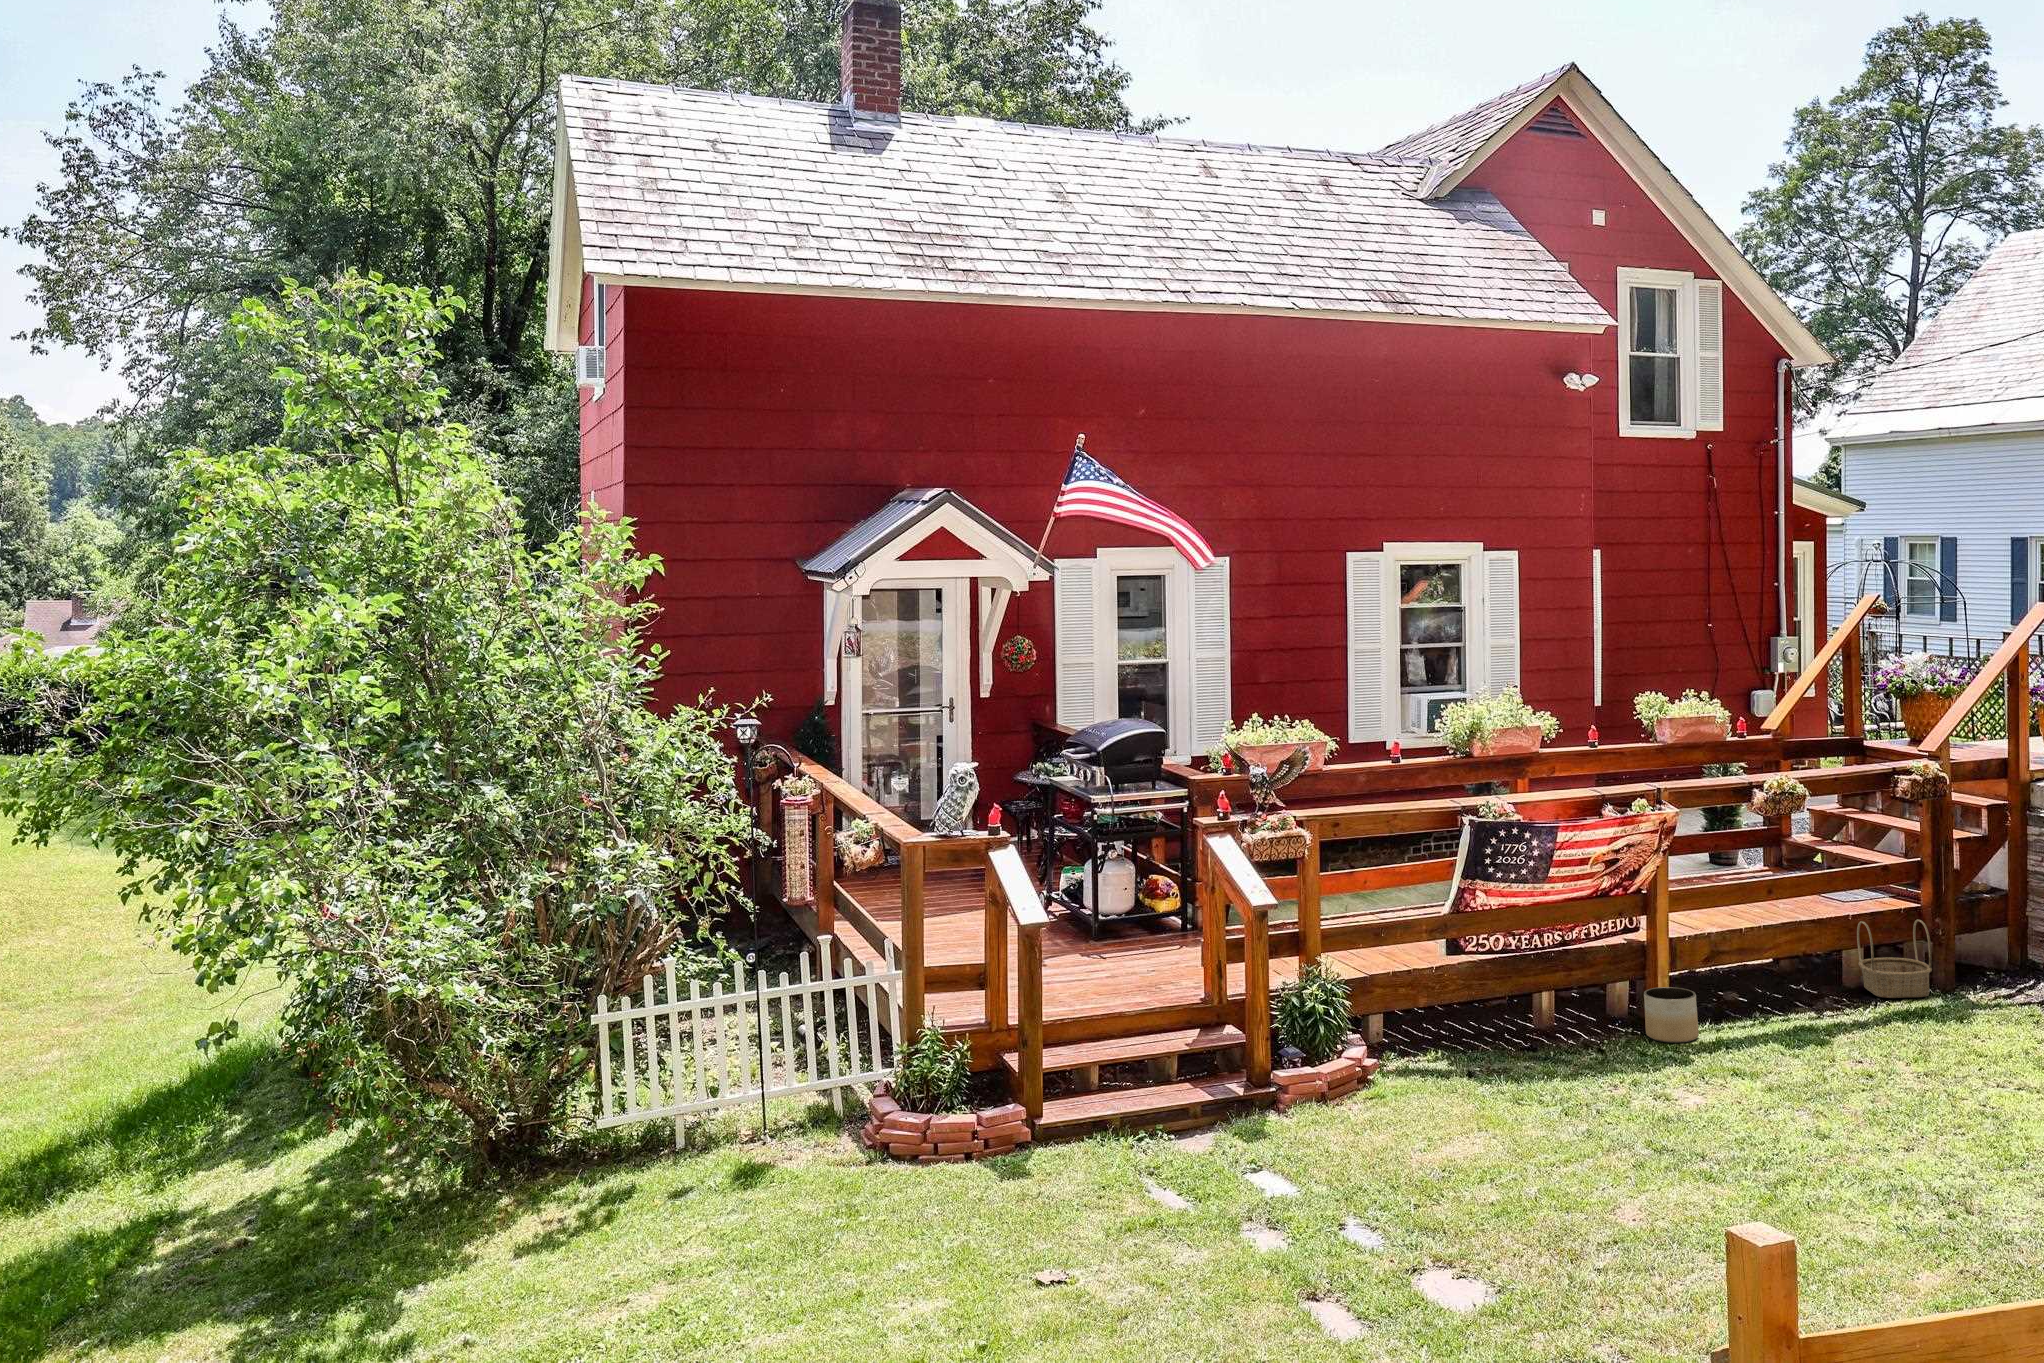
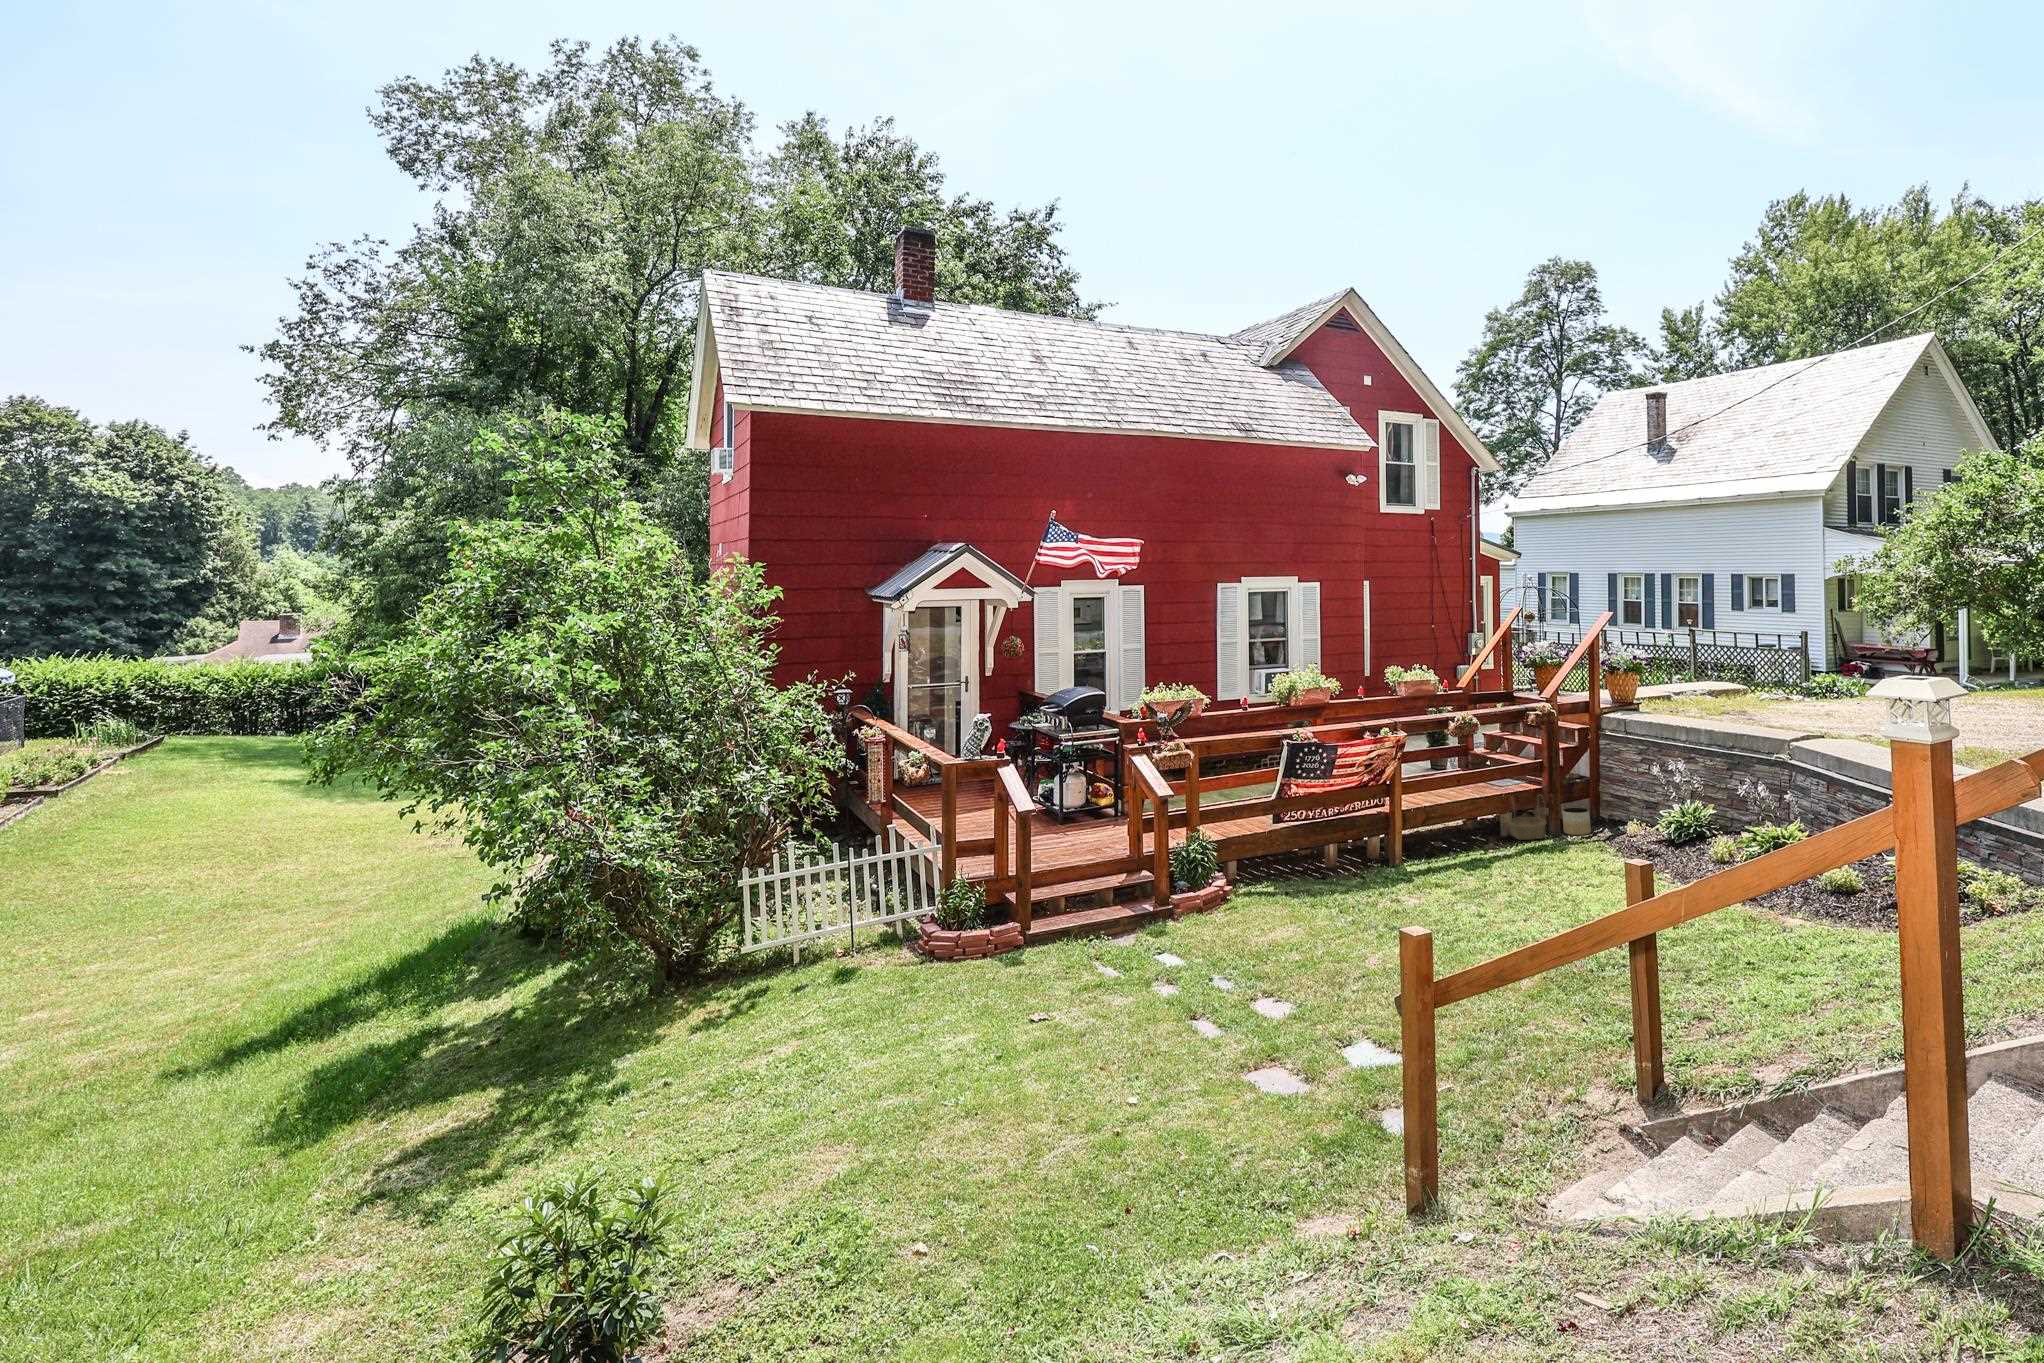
planter: present [1644,987,1699,1043] -> present [1562,807,1591,836]

